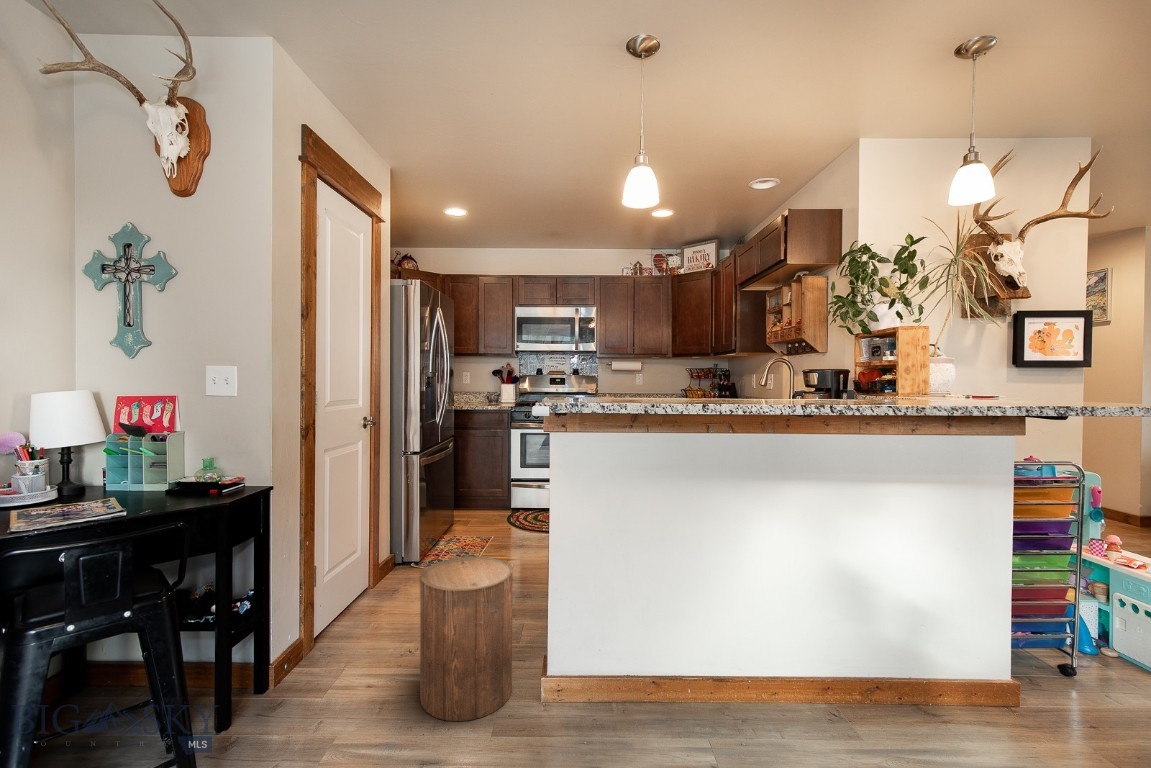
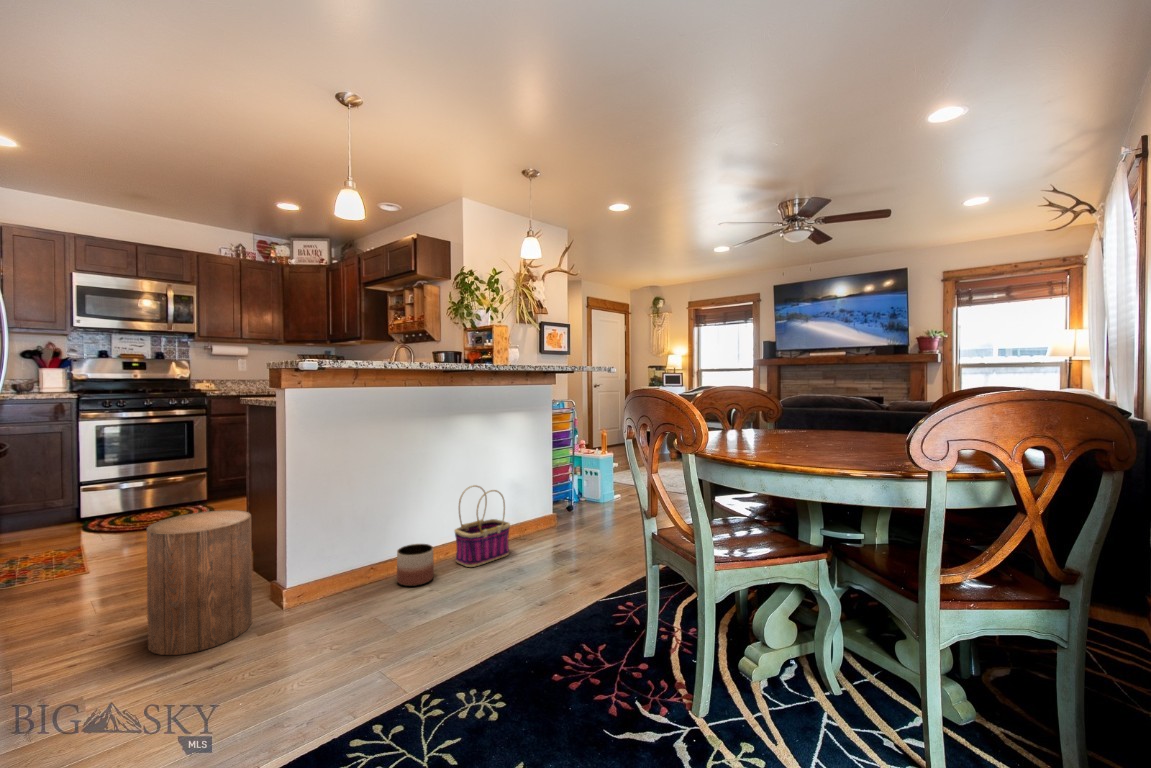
basket: none [779,599,886,746] -> present [455,485,510,567]
planter: none [678,666,732,742] -> present [397,544,434,586]

